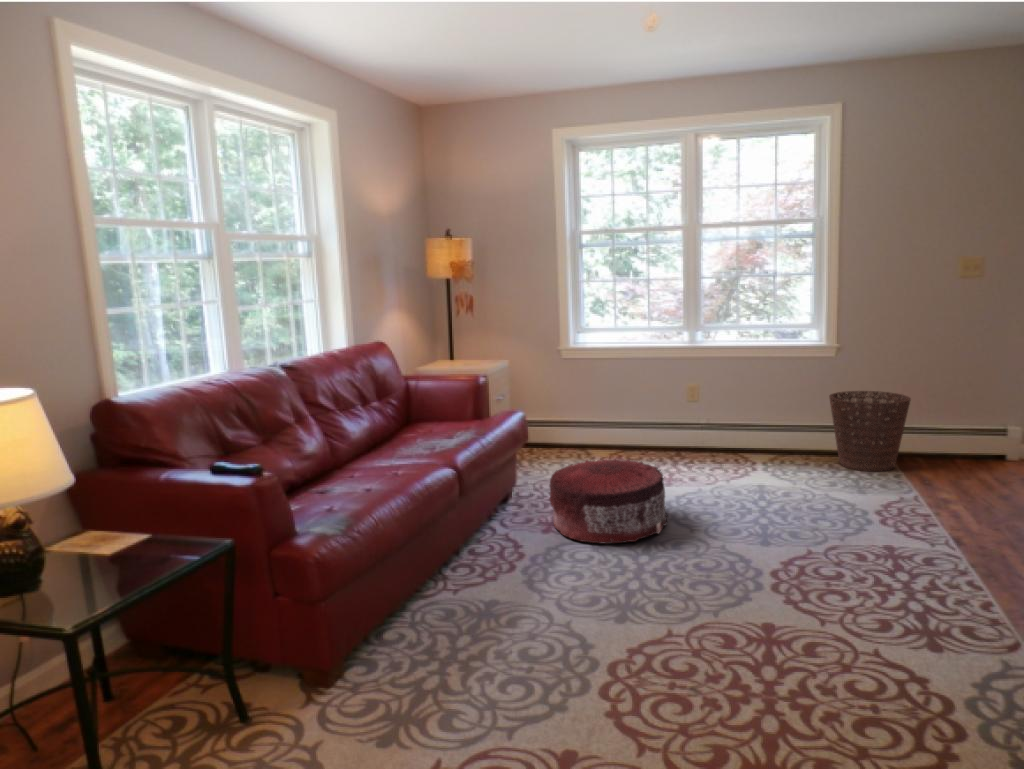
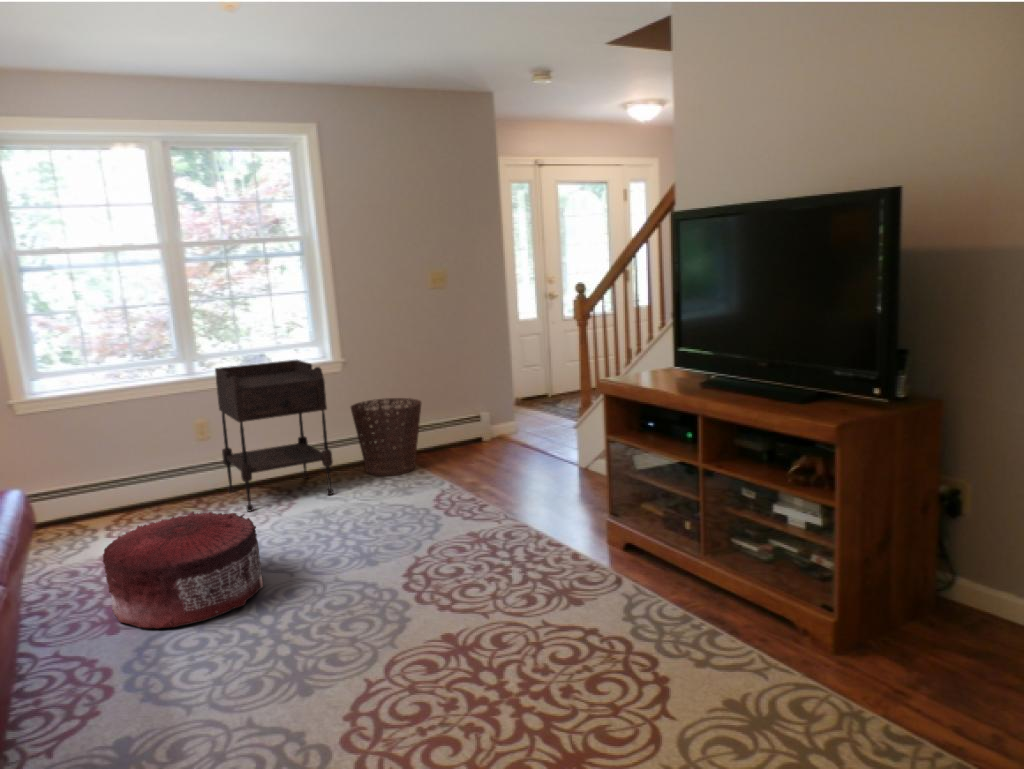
side table: none [704,343,791,475] -> present [215,360,333,511]

